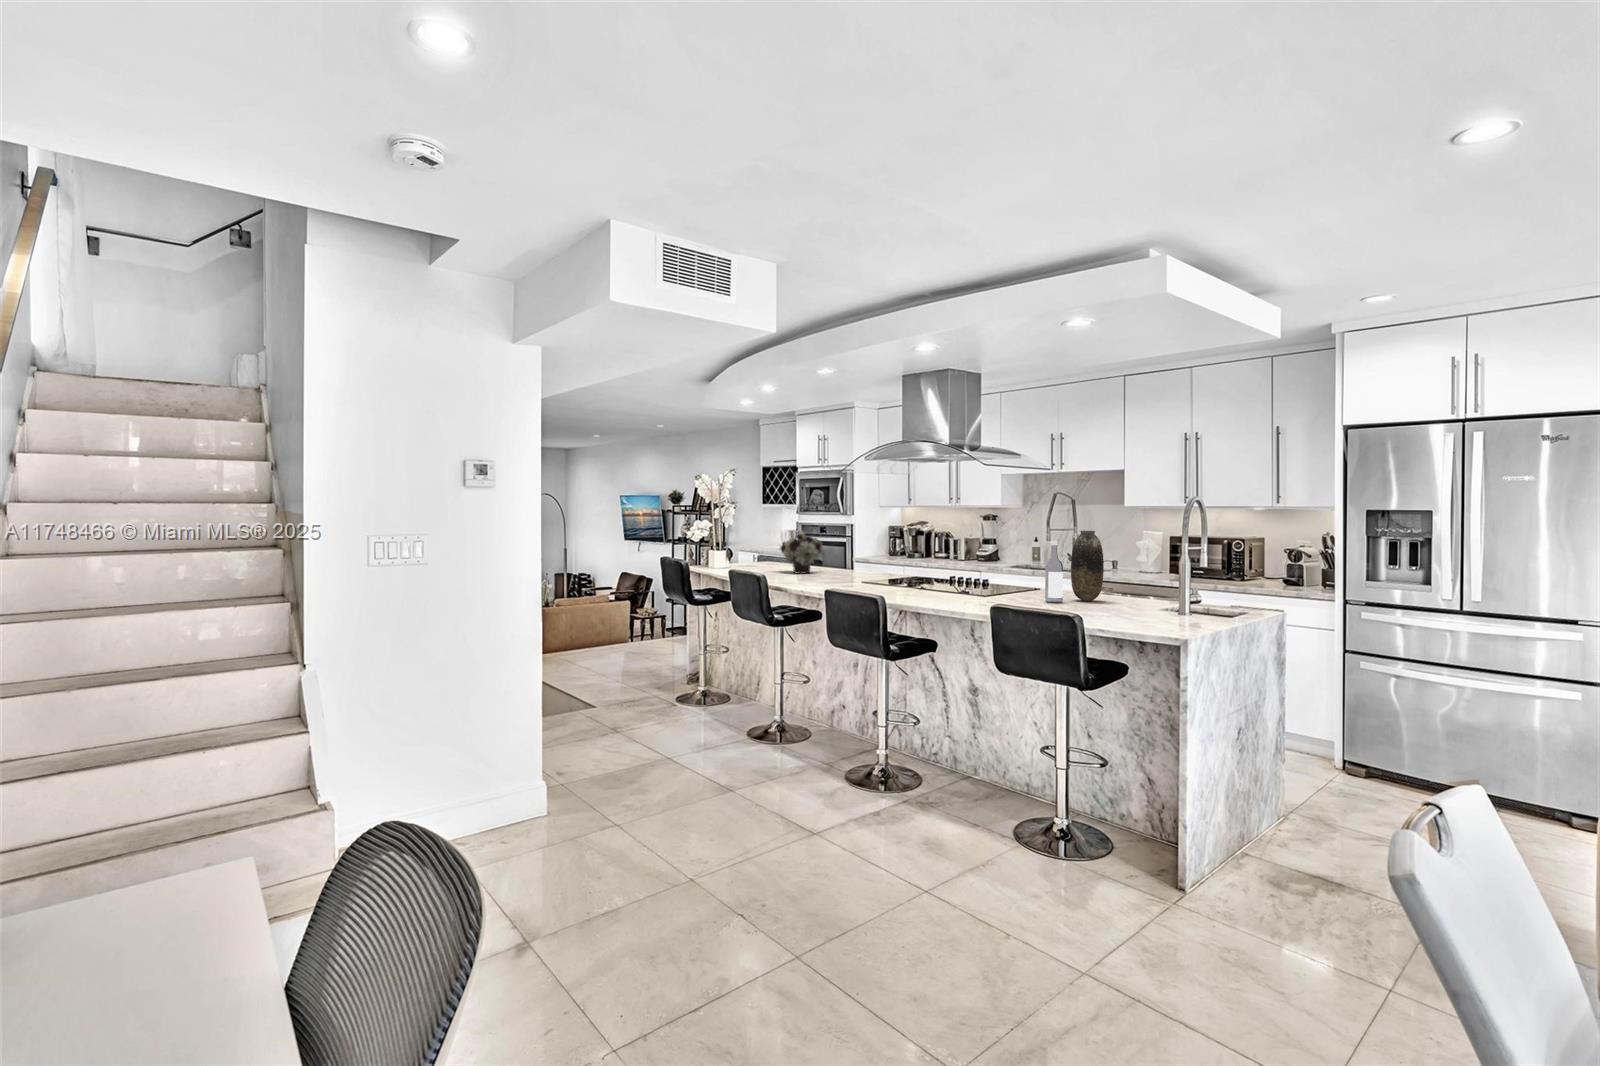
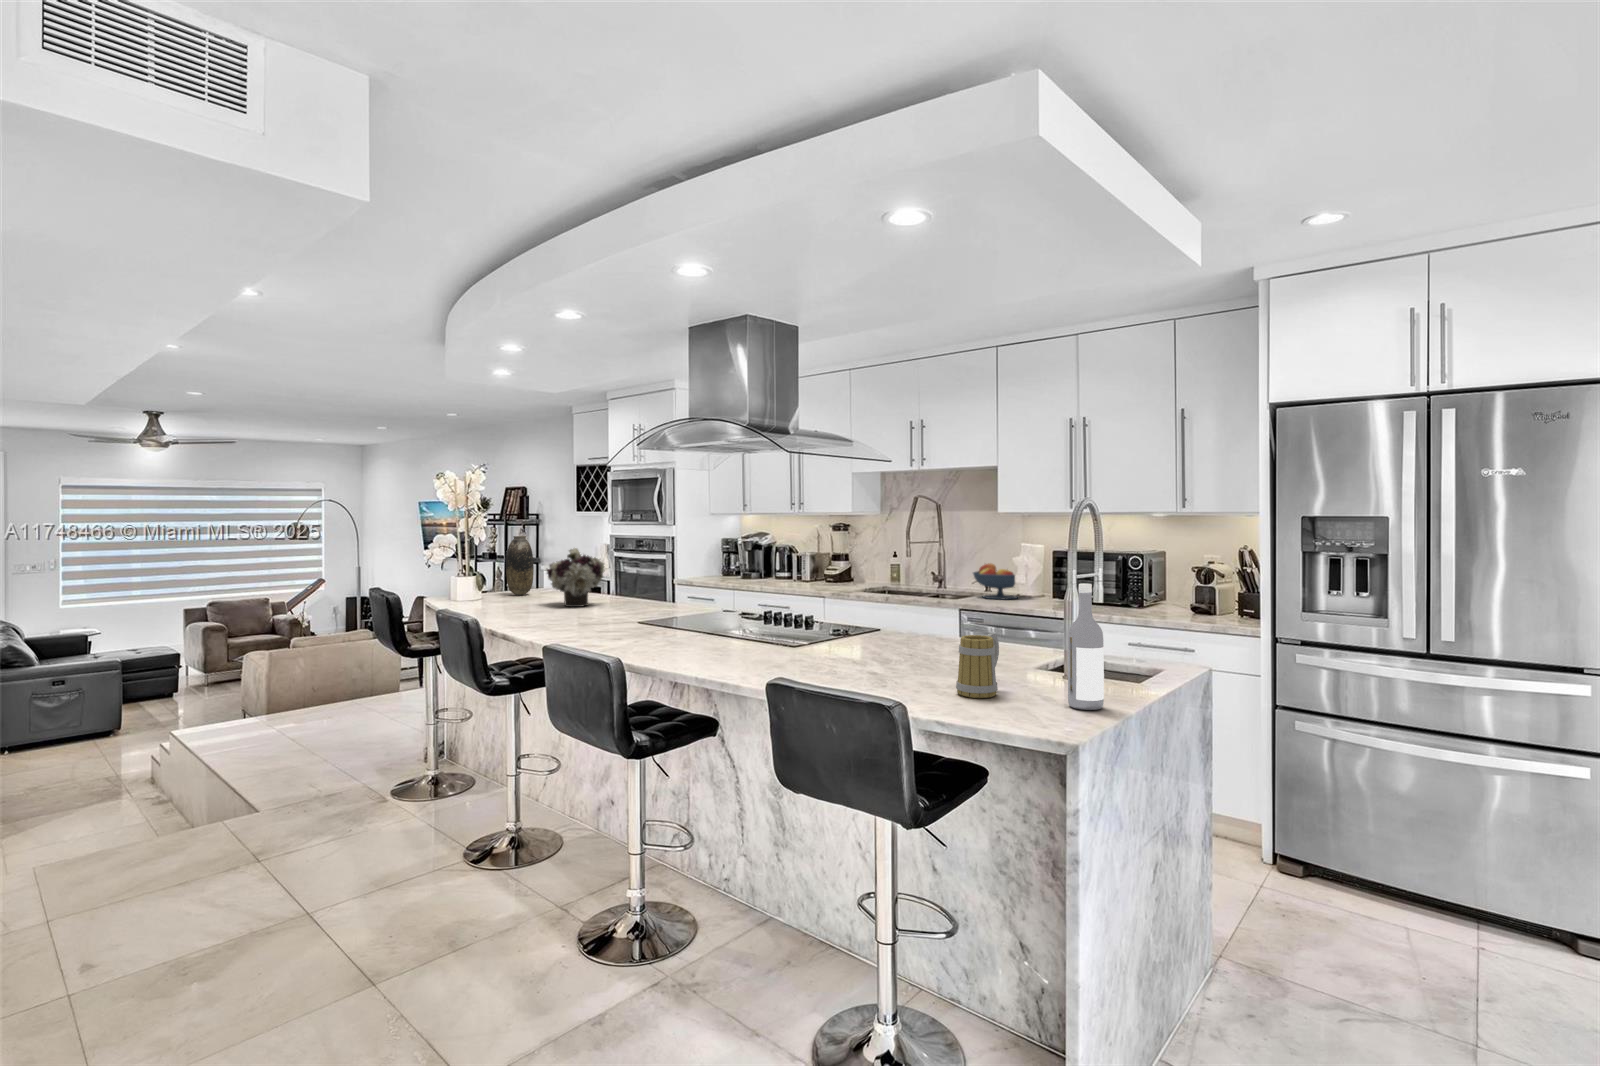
vase: present [1071,531,1104,601] -> present [506,536,534,595]
wine bottle: present [1045,541,1063,603] -> present [1068,583,1104,710]
fruit bowl: none [1103,547,1150,575] -> present [973,563,1018,599]
mug: none [1109,580,1137,618] -> present [956,633,999,698]

